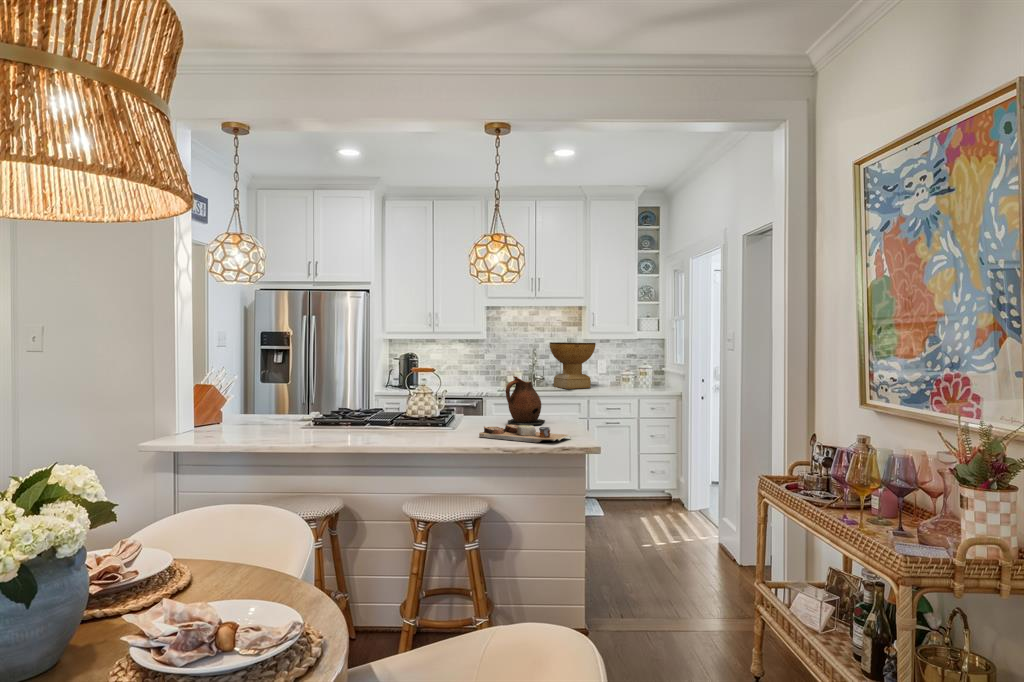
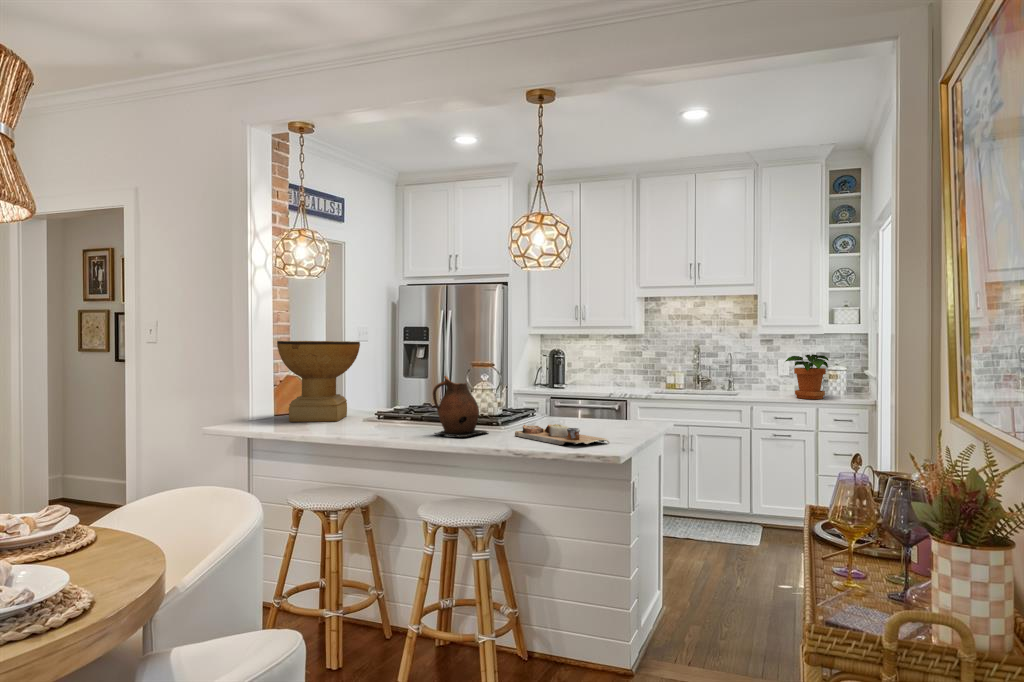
decorative bowl: present [549,342,596,389] -> present [277,341,360,422]
potted plant: none [611,356,645,392] -> present [786,355,829,399]
ceramic pitcher: present [506,376,545,425] -> present [433,376,487,437]

